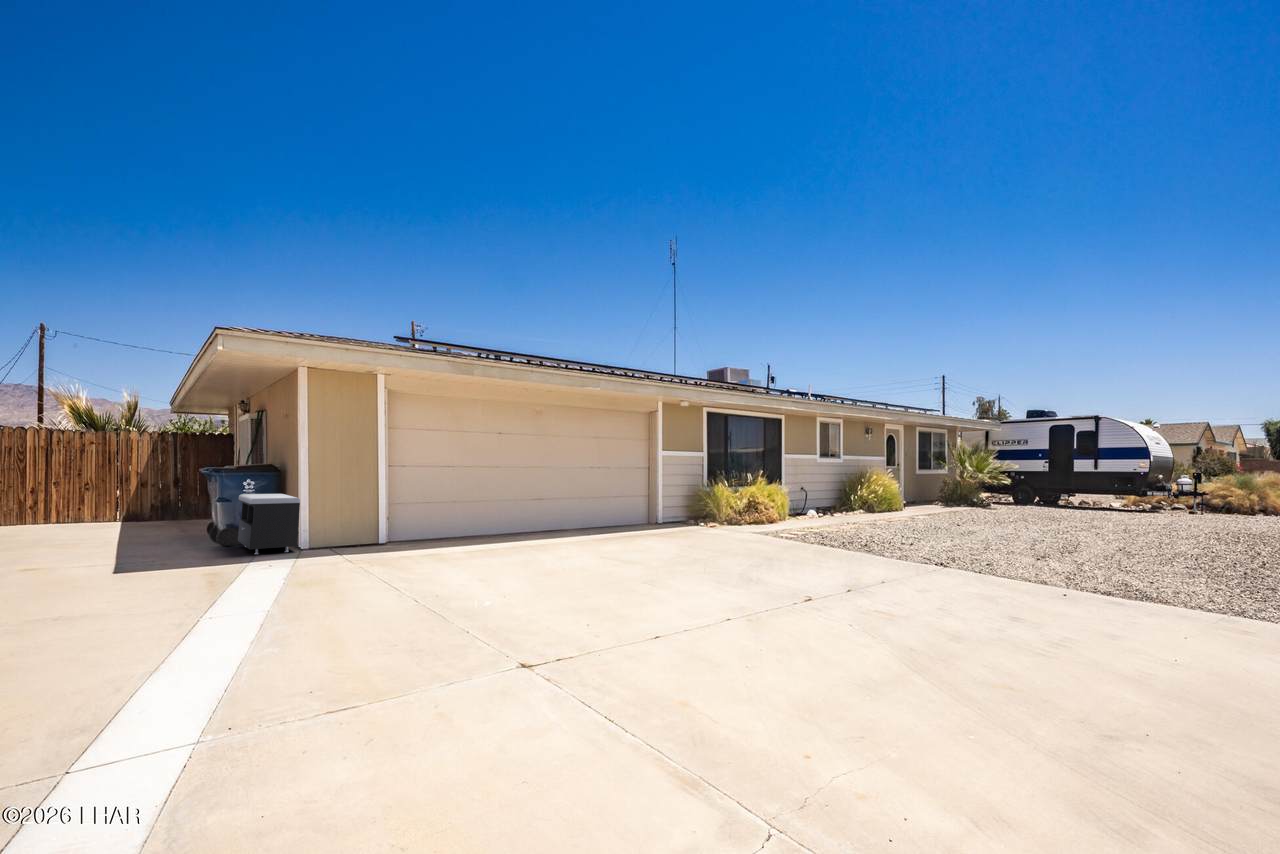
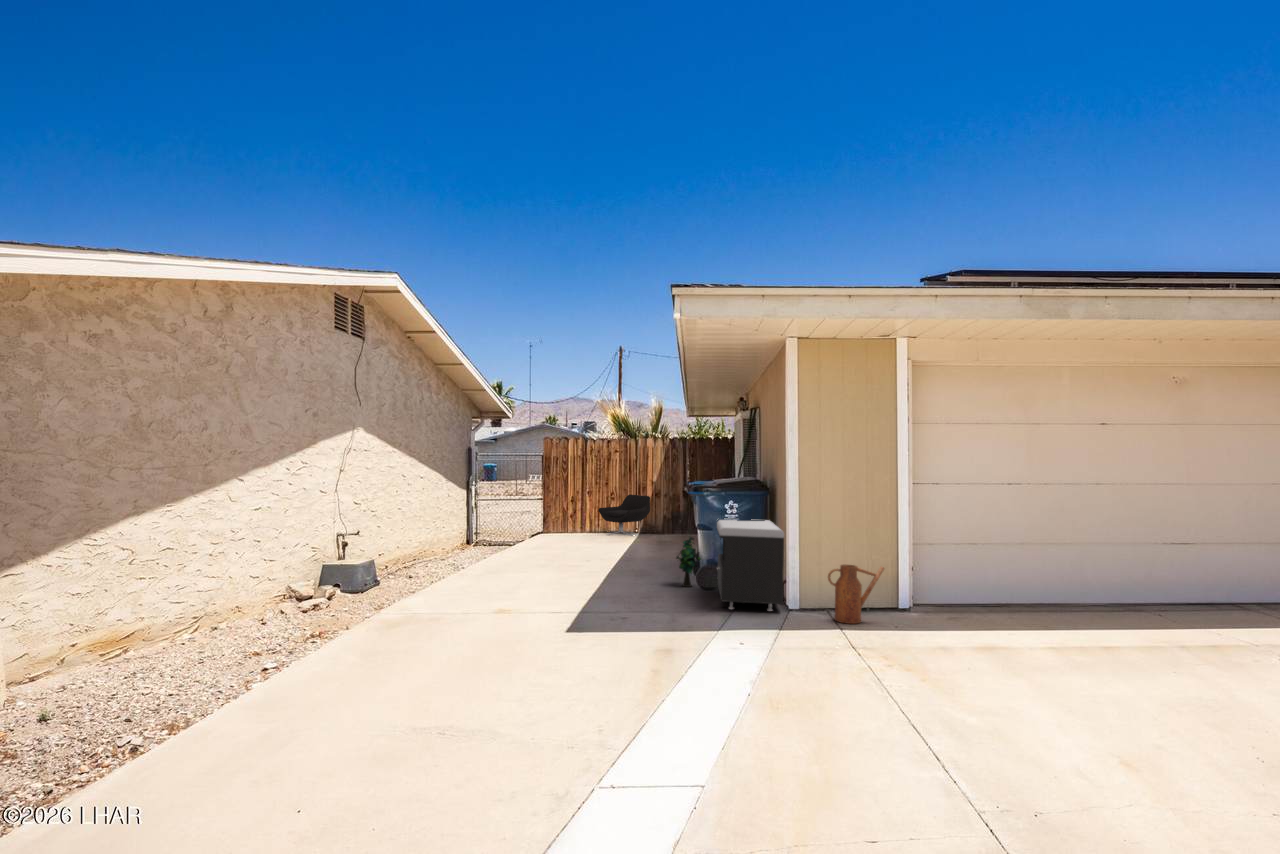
lounge chair: none [70,484,136,522] -> present [598,494,650,535]
decorative plant: none [198,509,223,547] -> present [676,537,701,587]
watering can: none [331,515,368,552] -> present [828,565,884,624]

